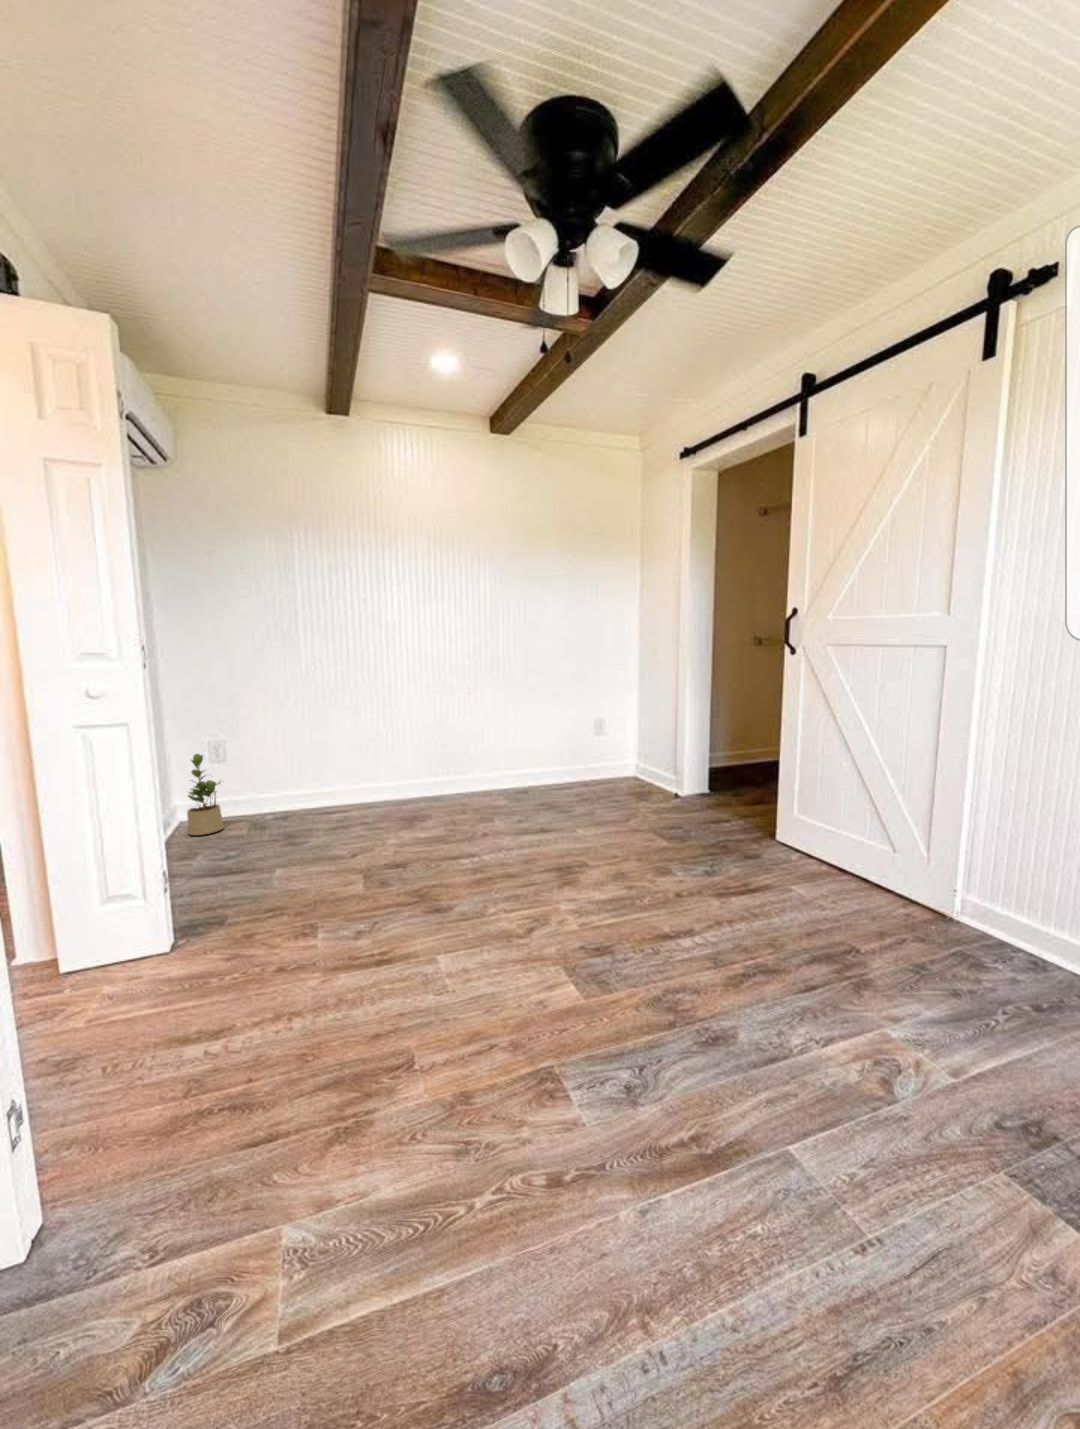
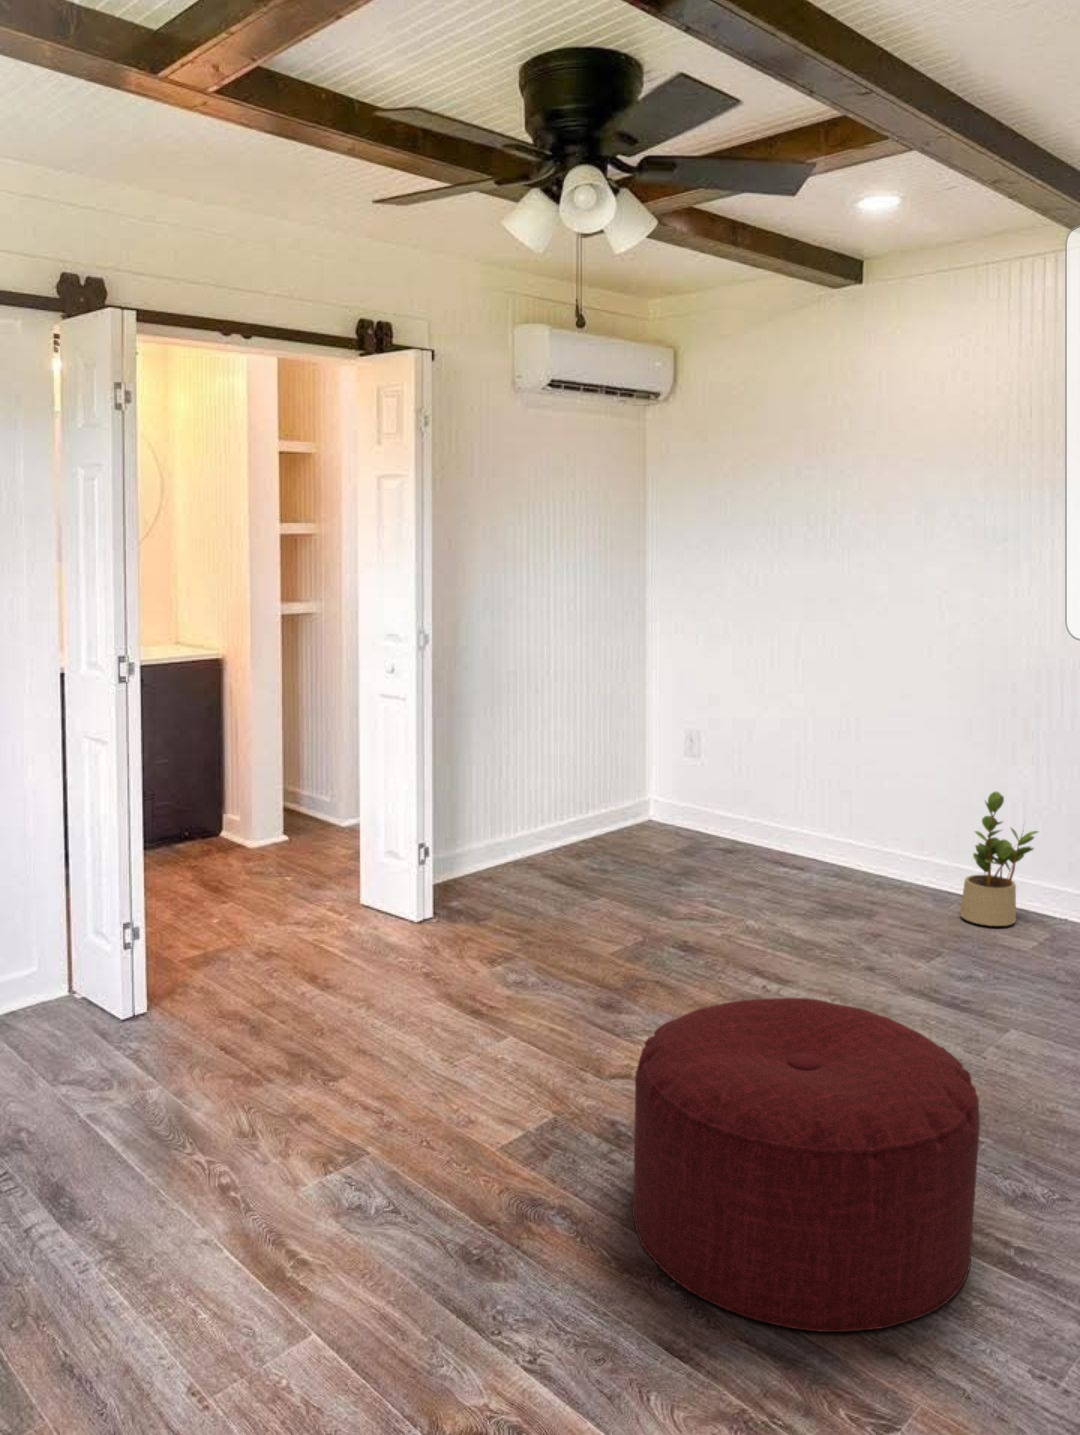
ottoman: none [102,862,377,1109] -> present [632,998,980,1332]

